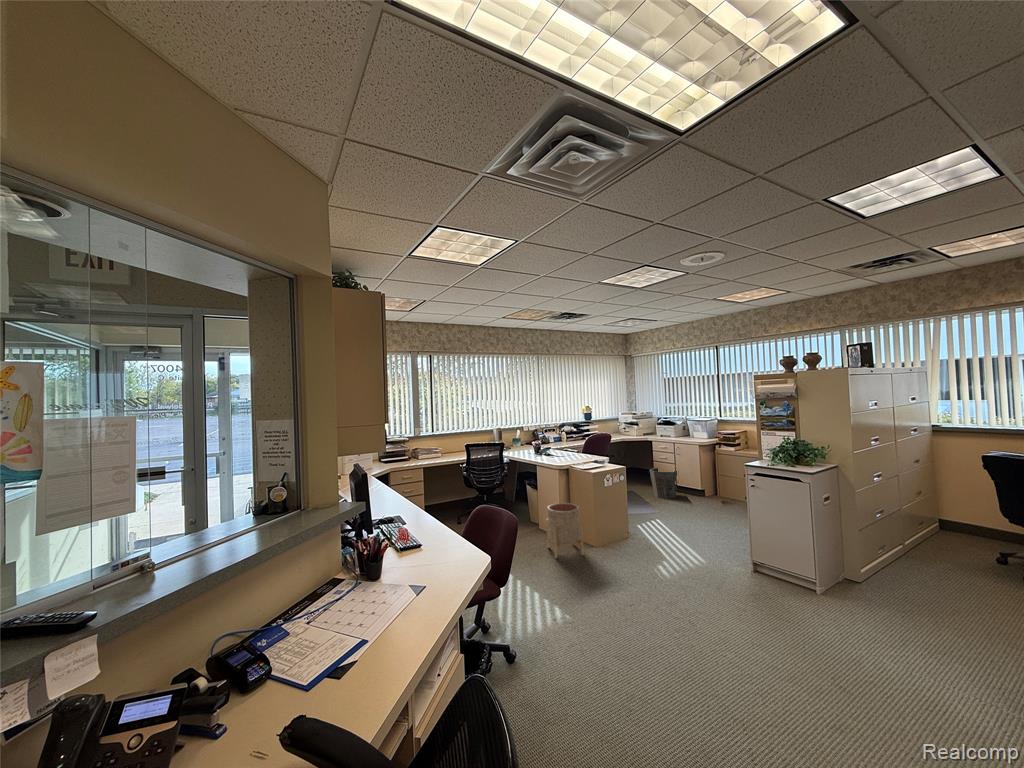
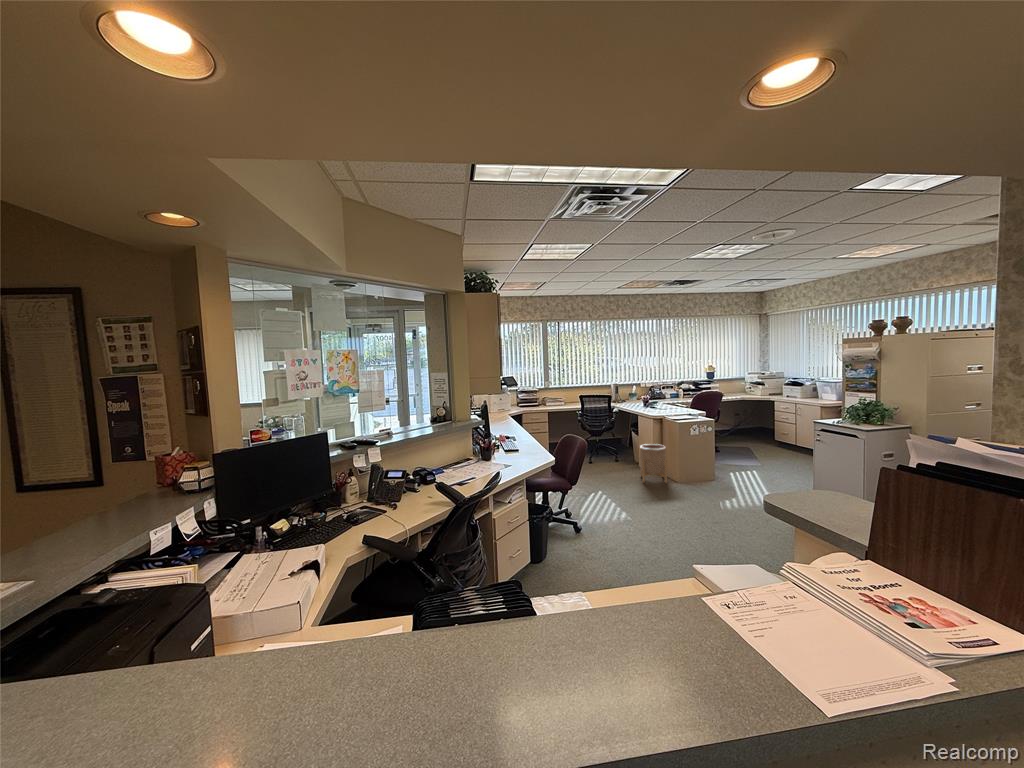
waste bin: present [649,468,678,499] -> none [764,427,796,456]

